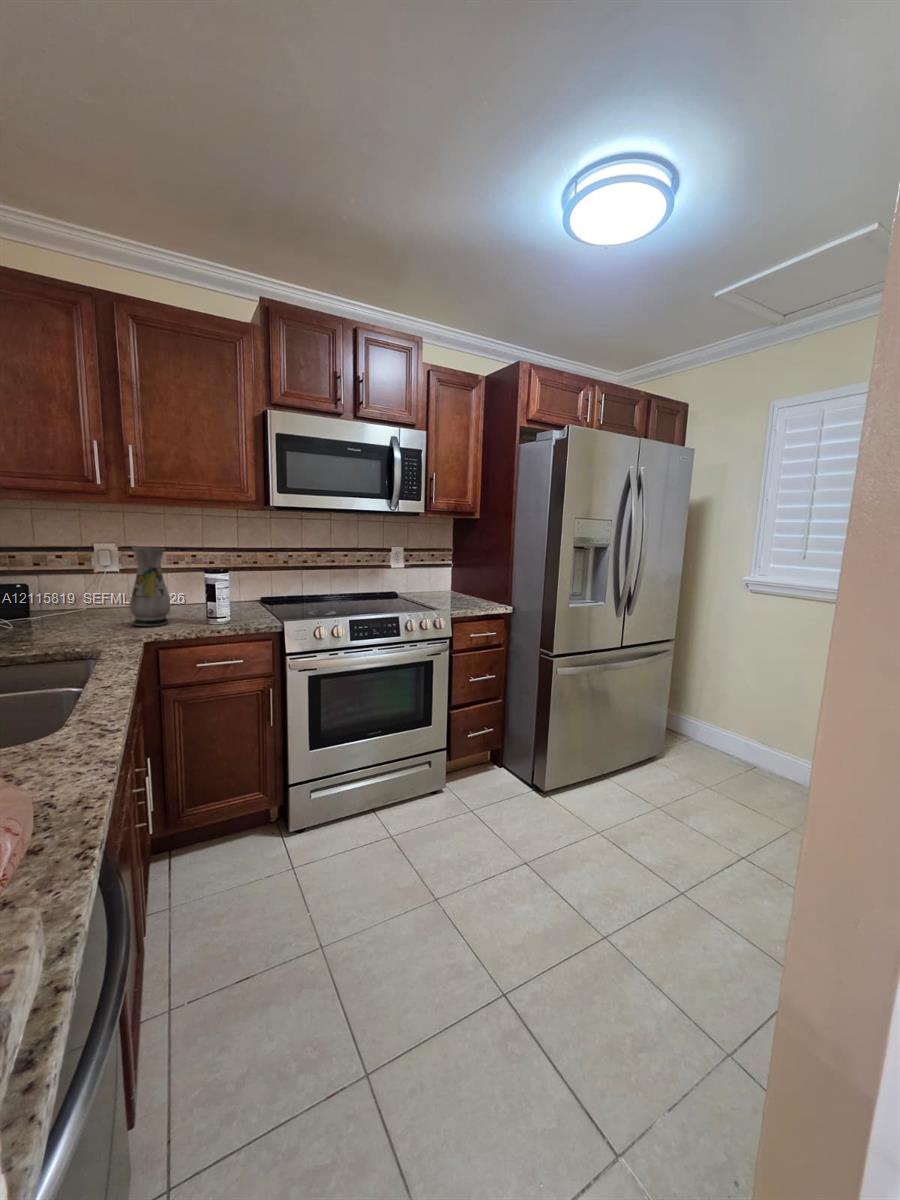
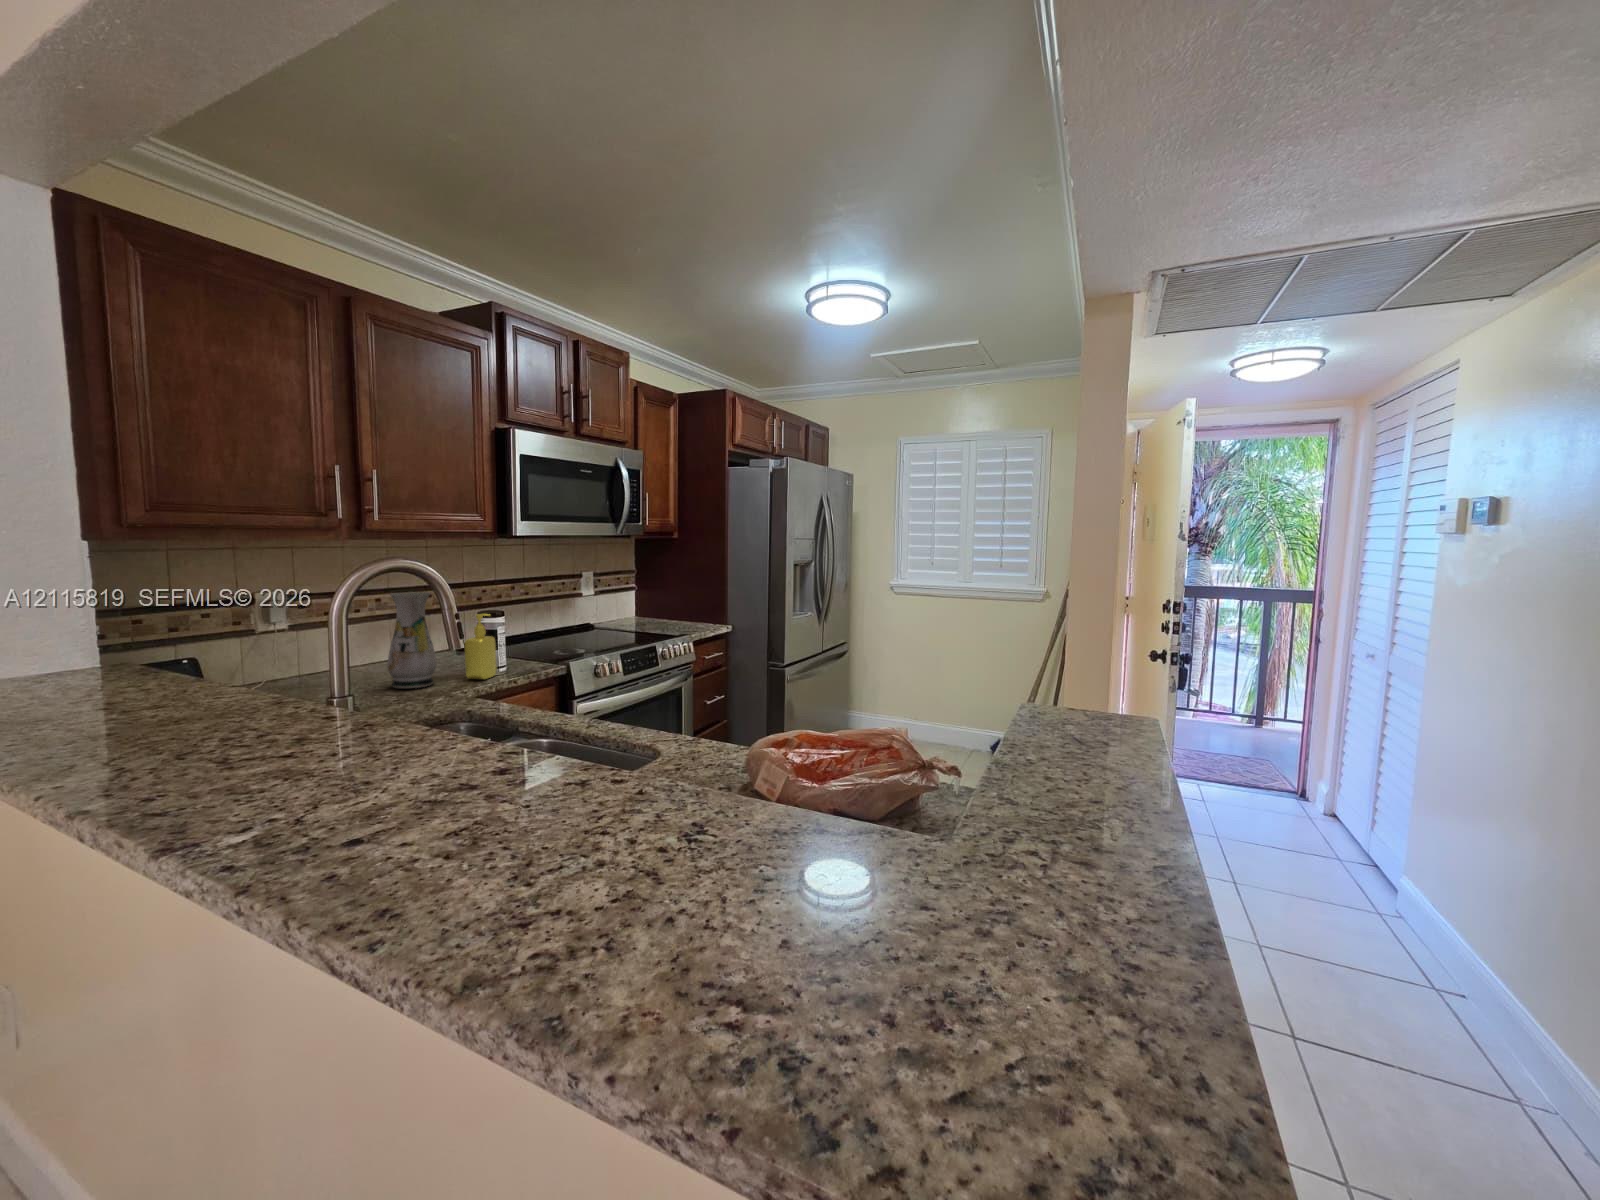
soap dispenser: none [186,570,218,627] -> present [465,614,497,680]

